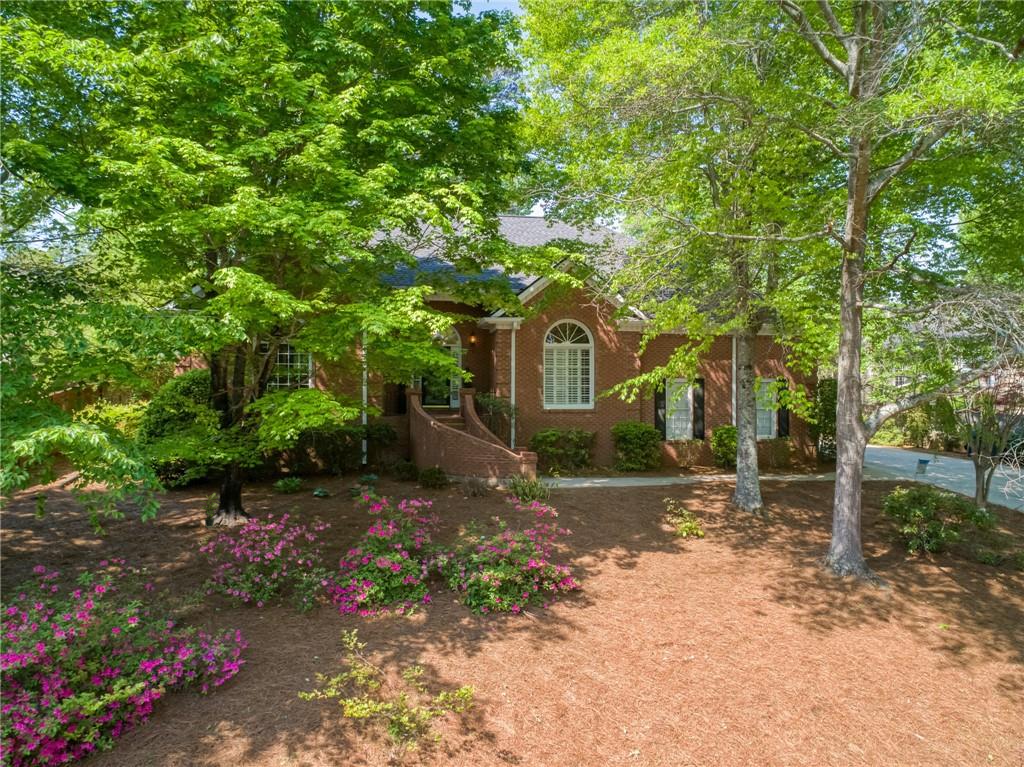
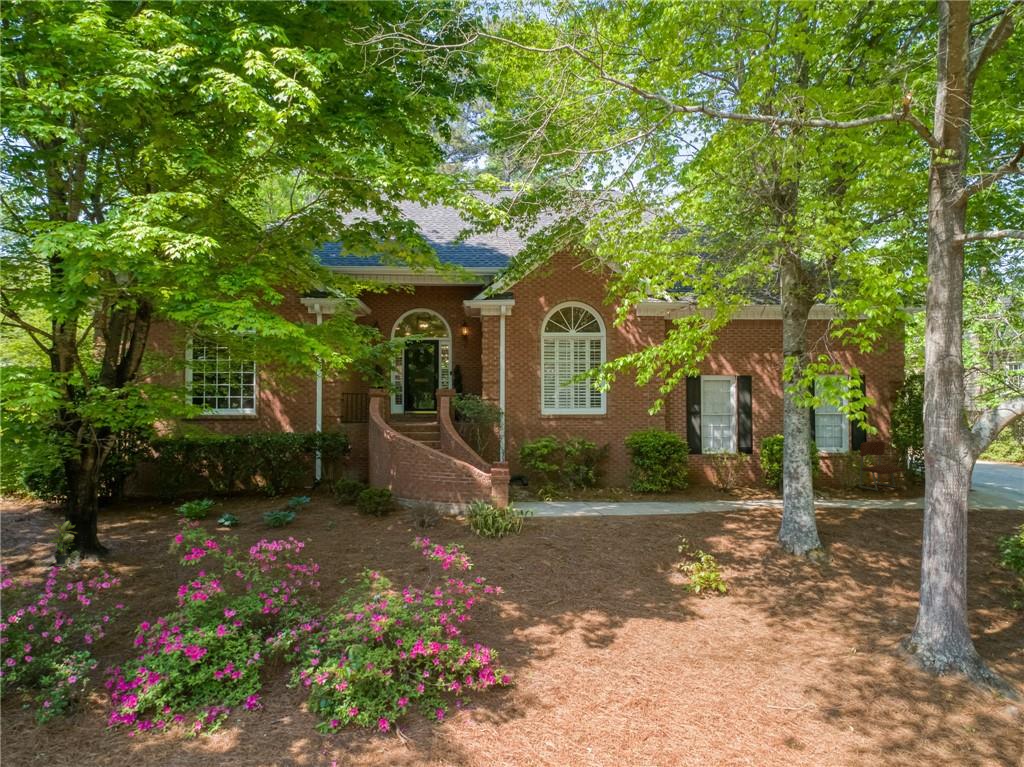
bench: none [783,430,817,468] -> present [859,441,904,491]

